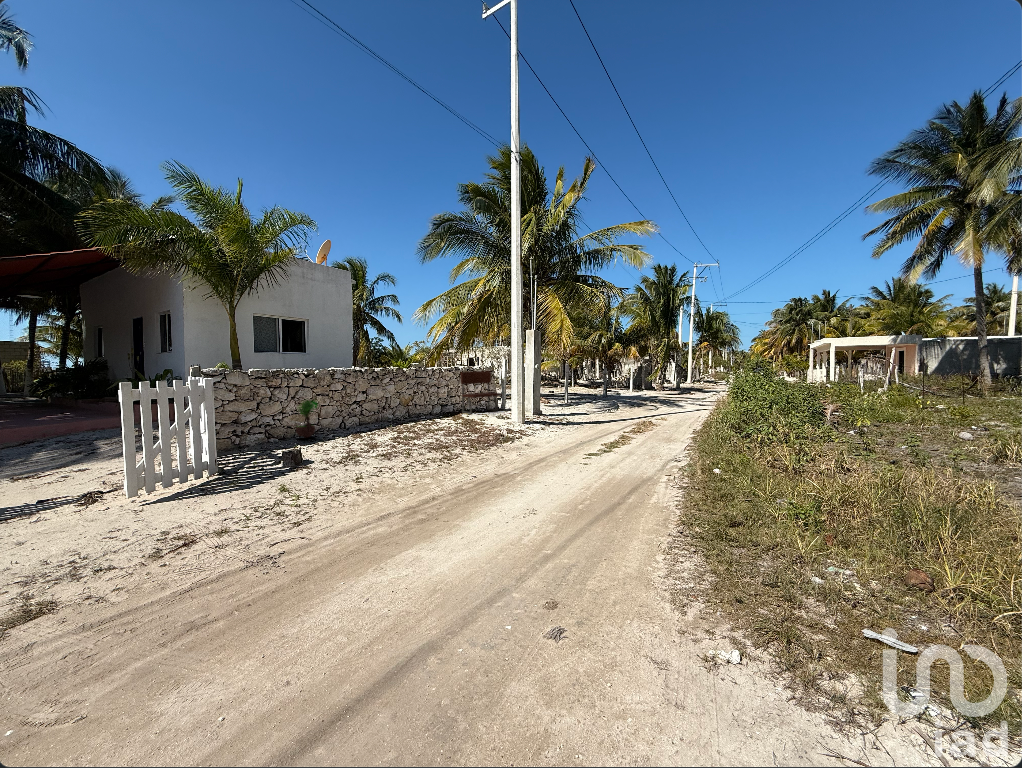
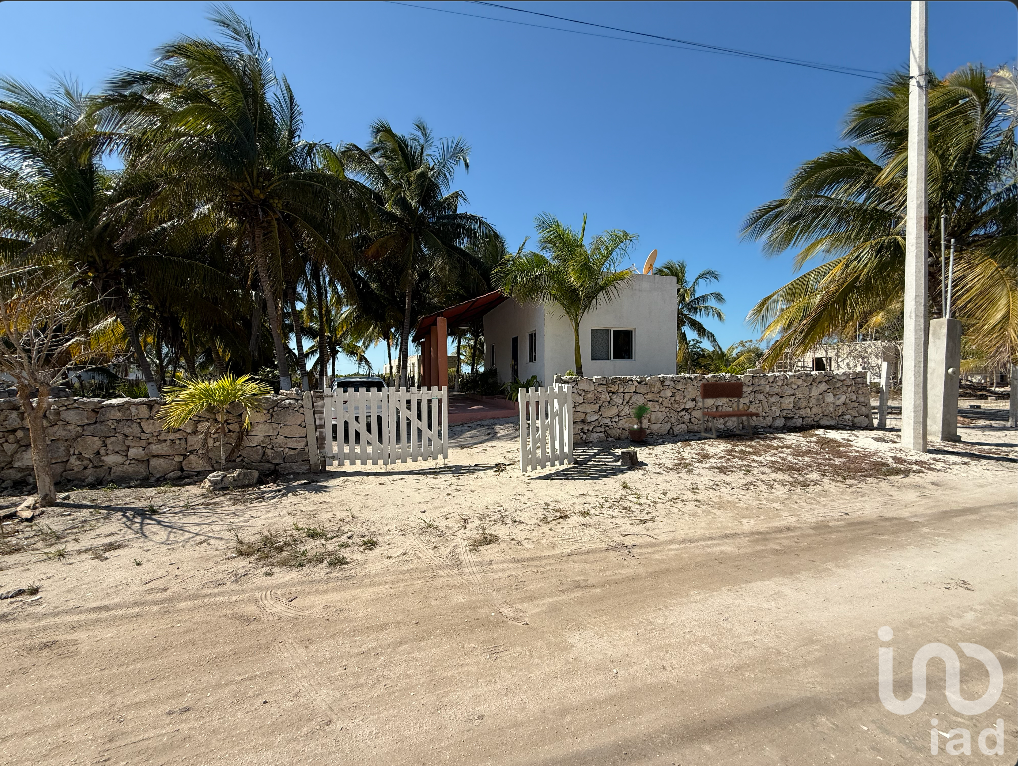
bench: present [460,371,502,414] -> present [700,382,760,438]

